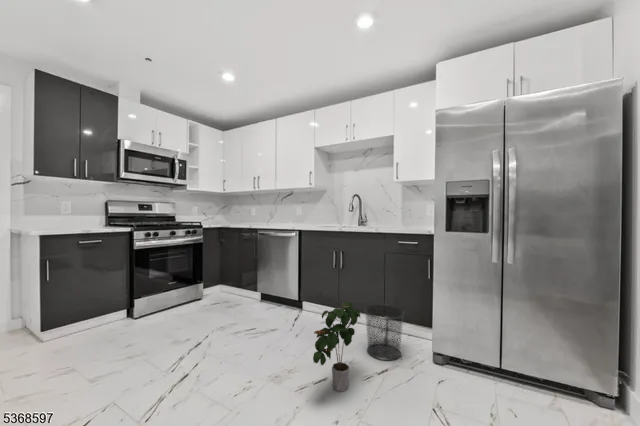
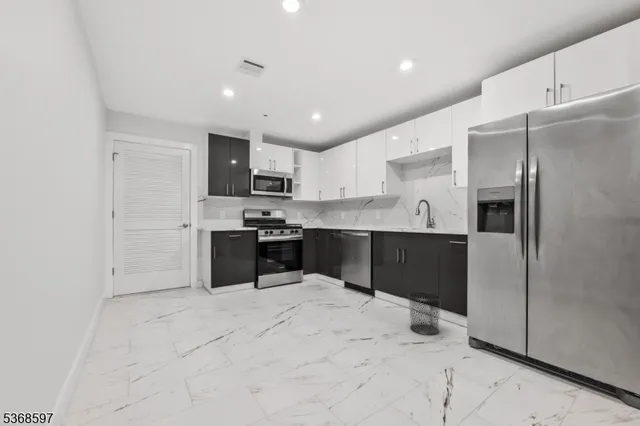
potted plant: present [313,302,360,391] -> none [350,281,395,342]

